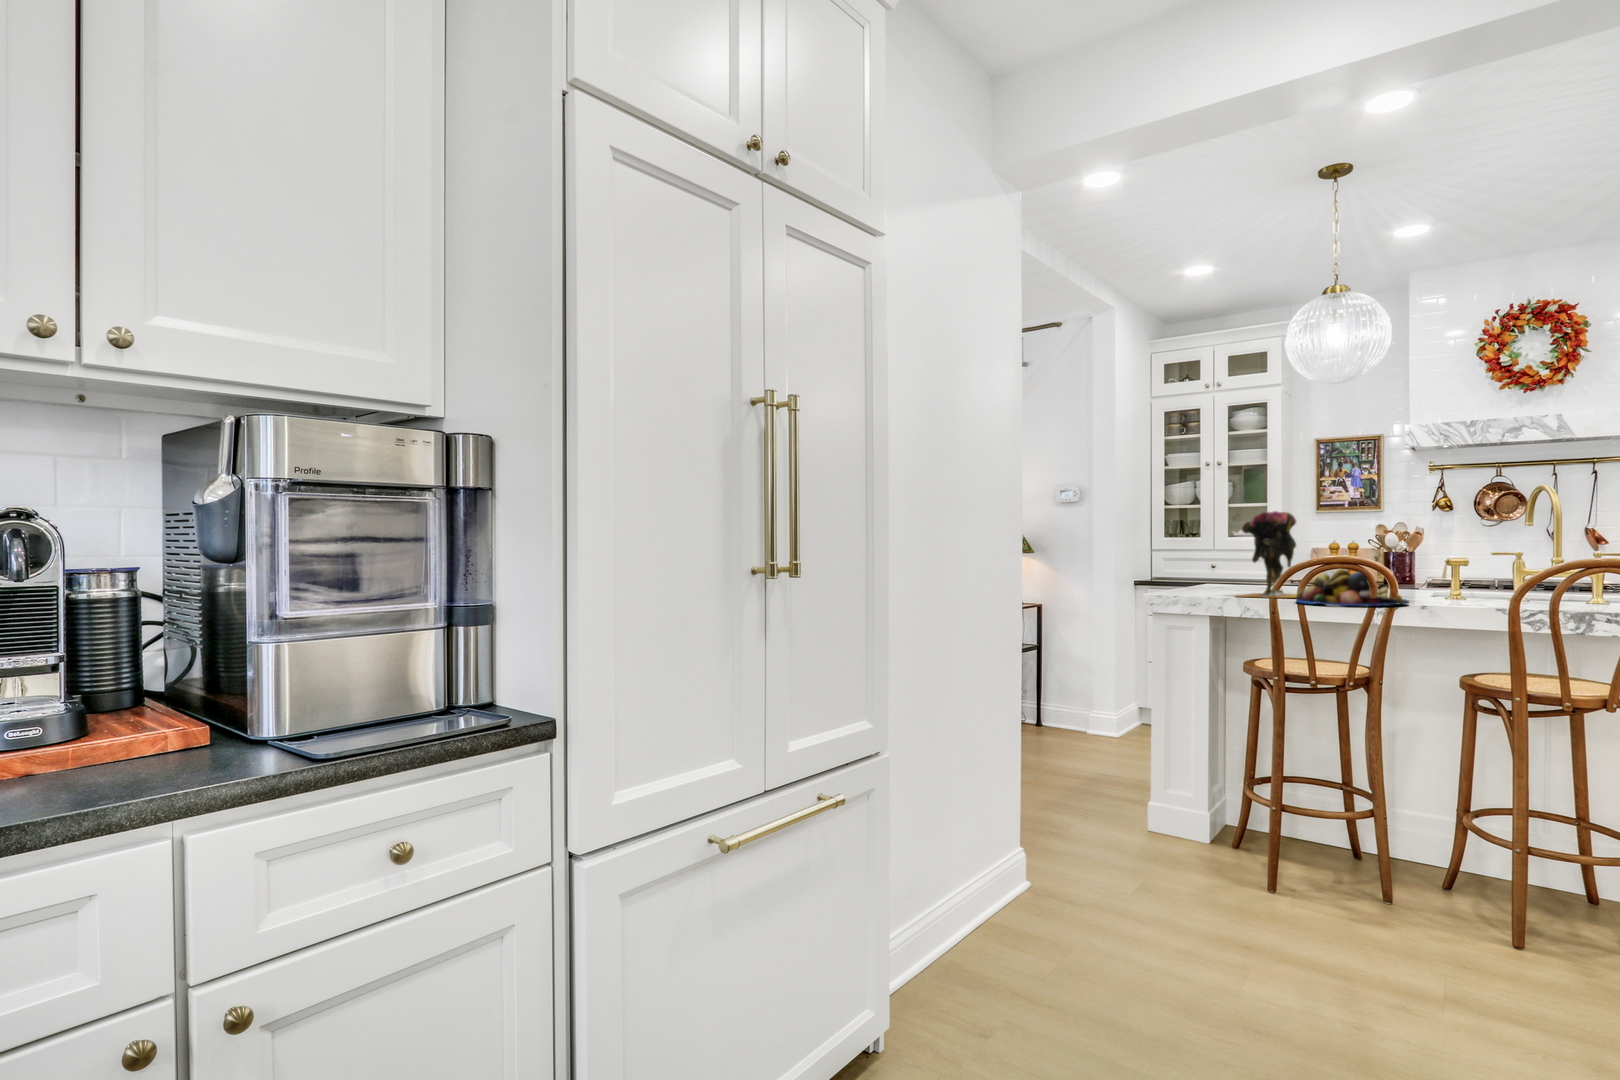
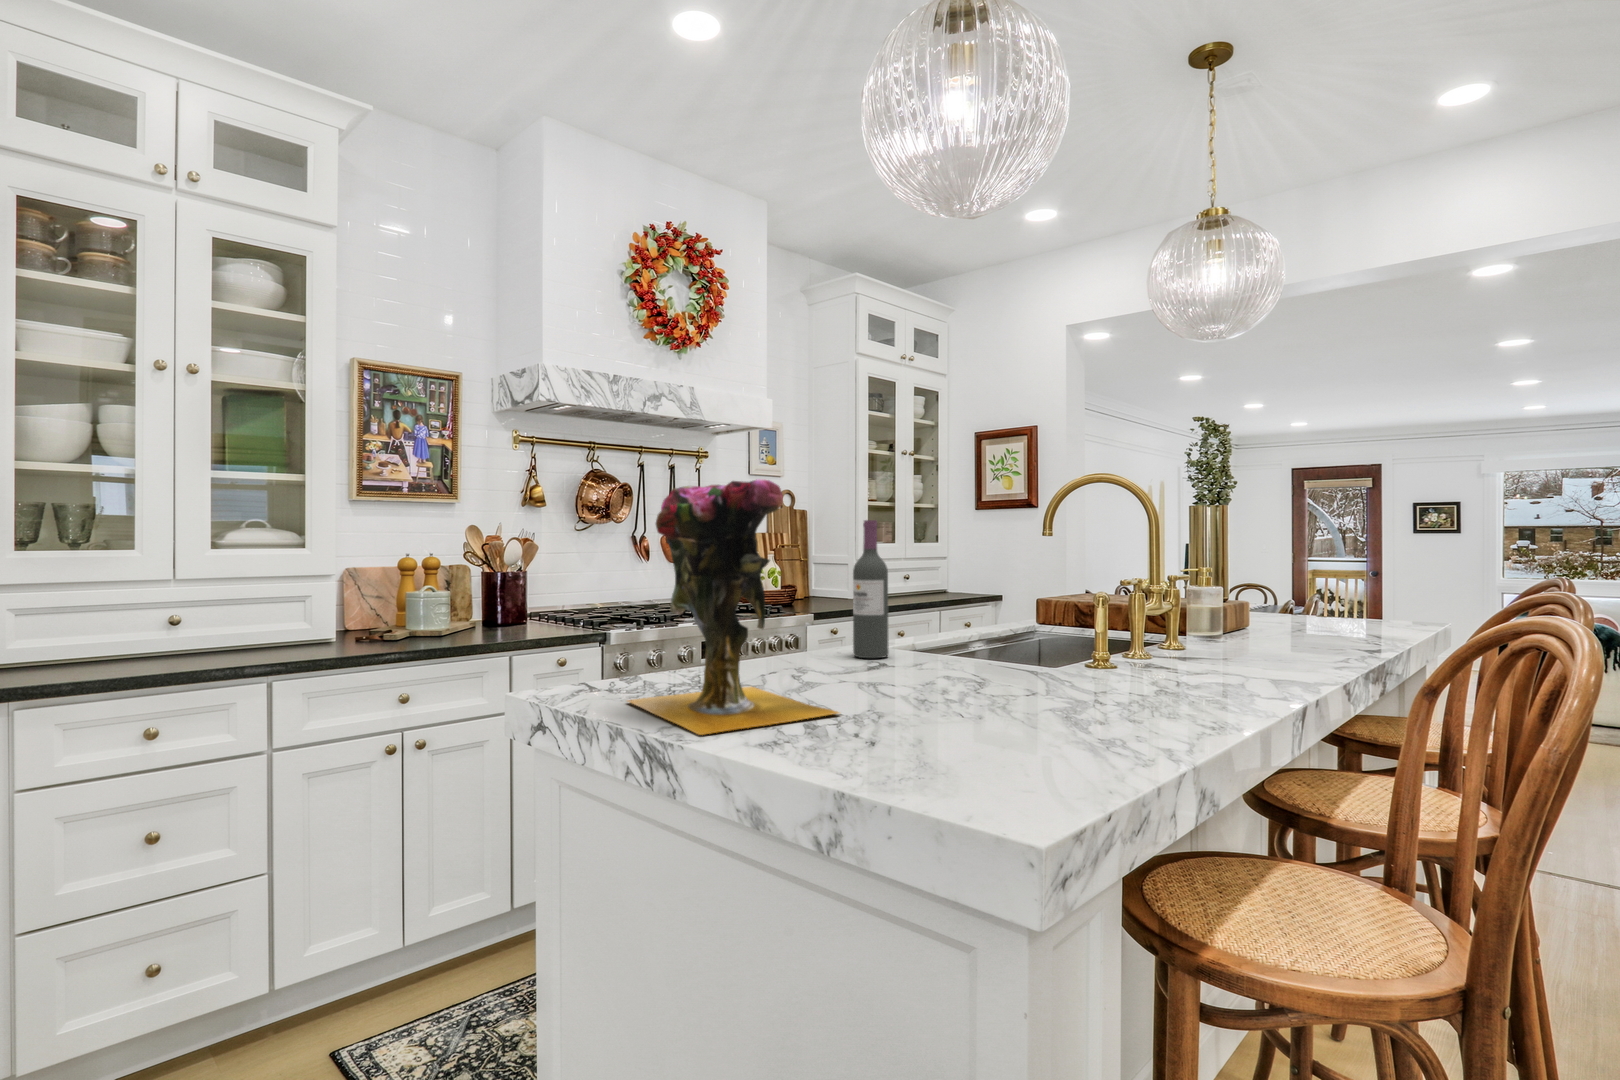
wine bottle: none [1431,520,1456,596] -> present [853,520,889,658]
fruit bowl: present [1296,569,1409,606] -> none [925,633,1188,747]

